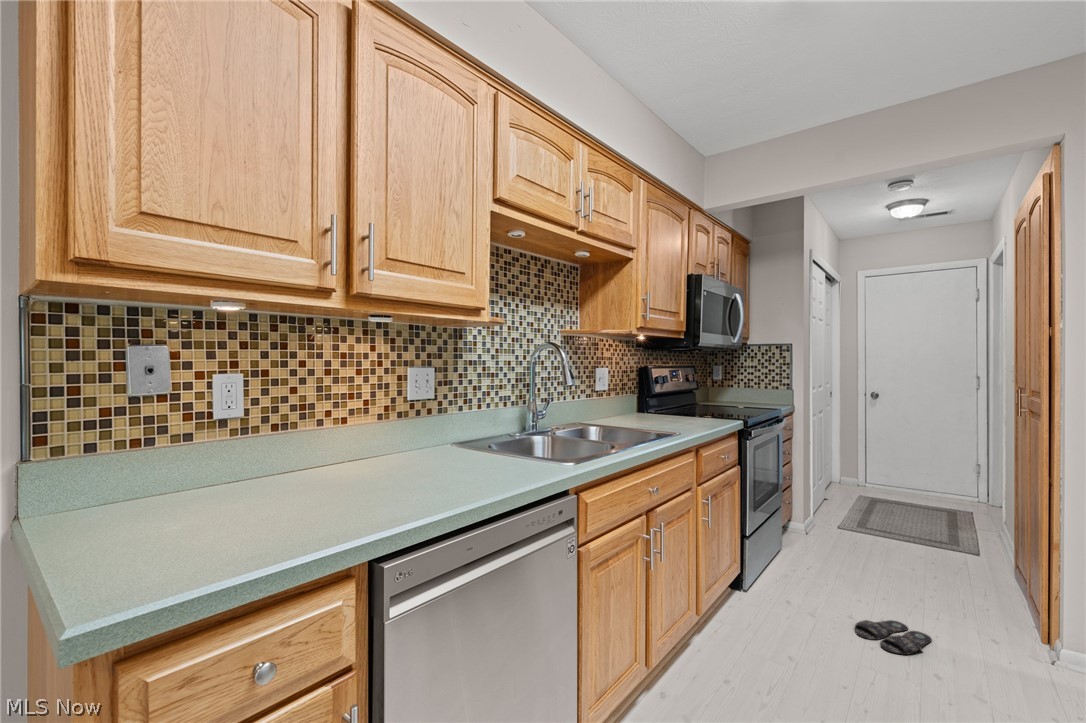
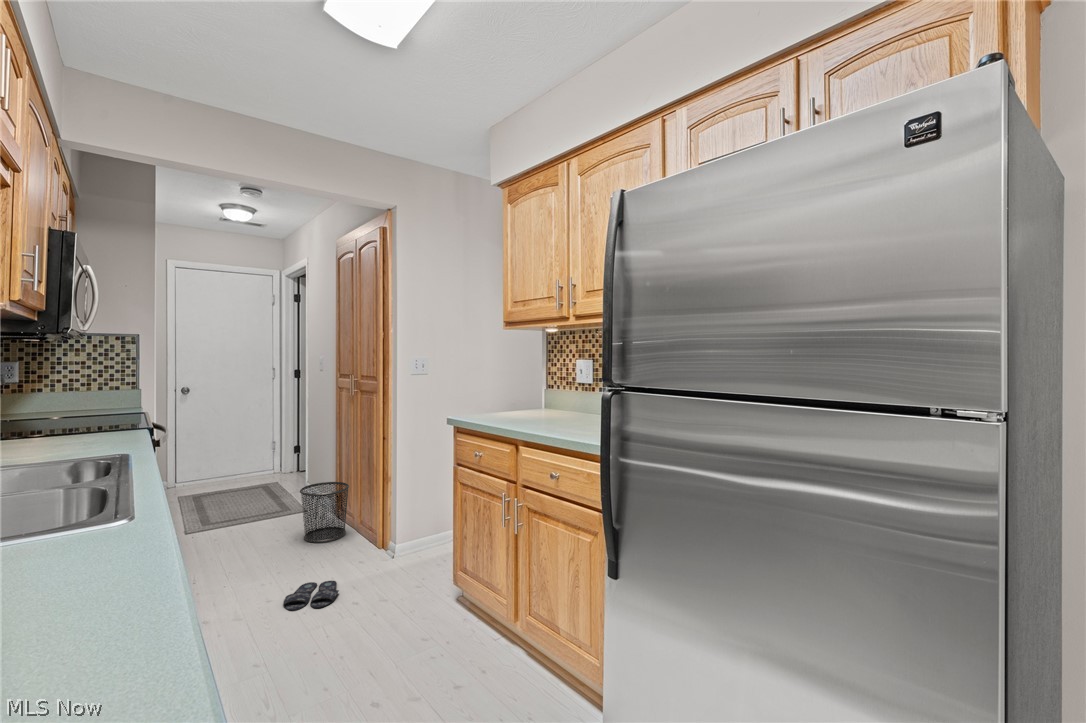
waste bin: none [936,519,1012,600] -> present [300,482,349,543]

